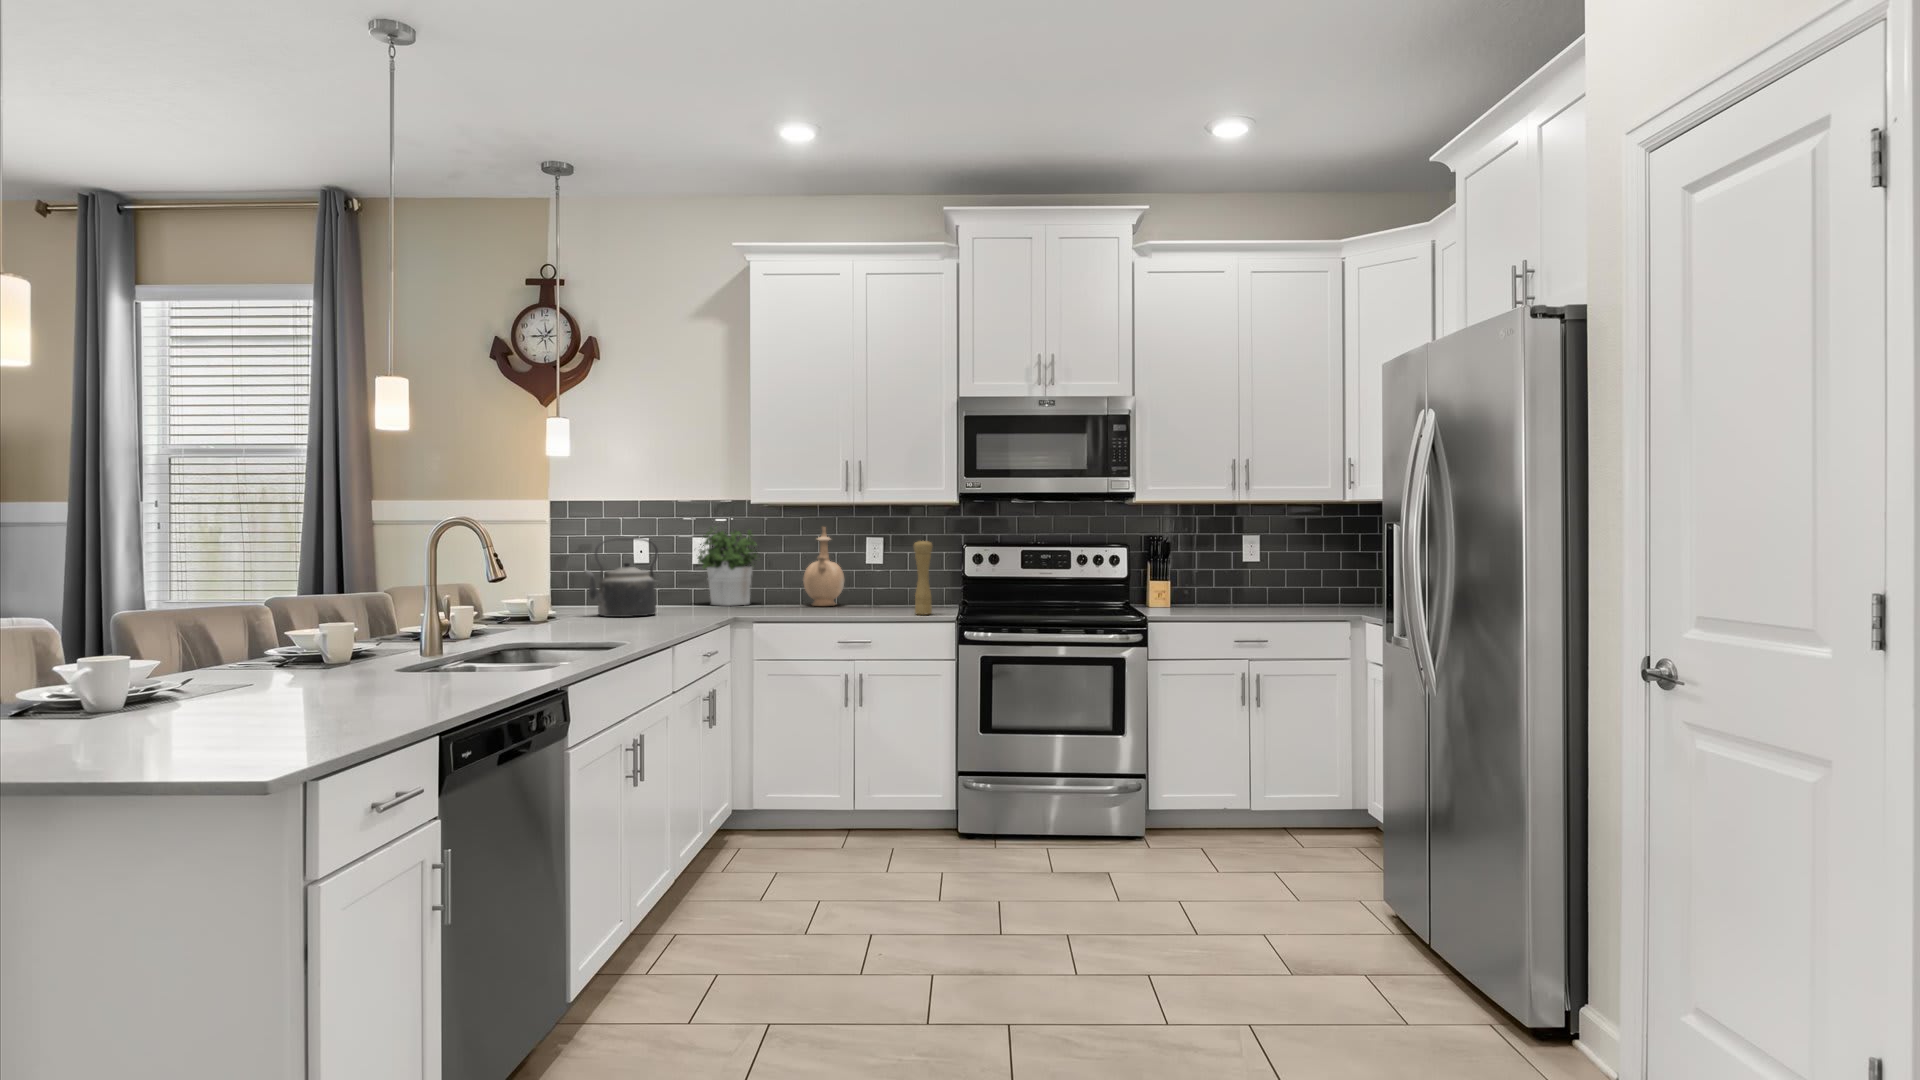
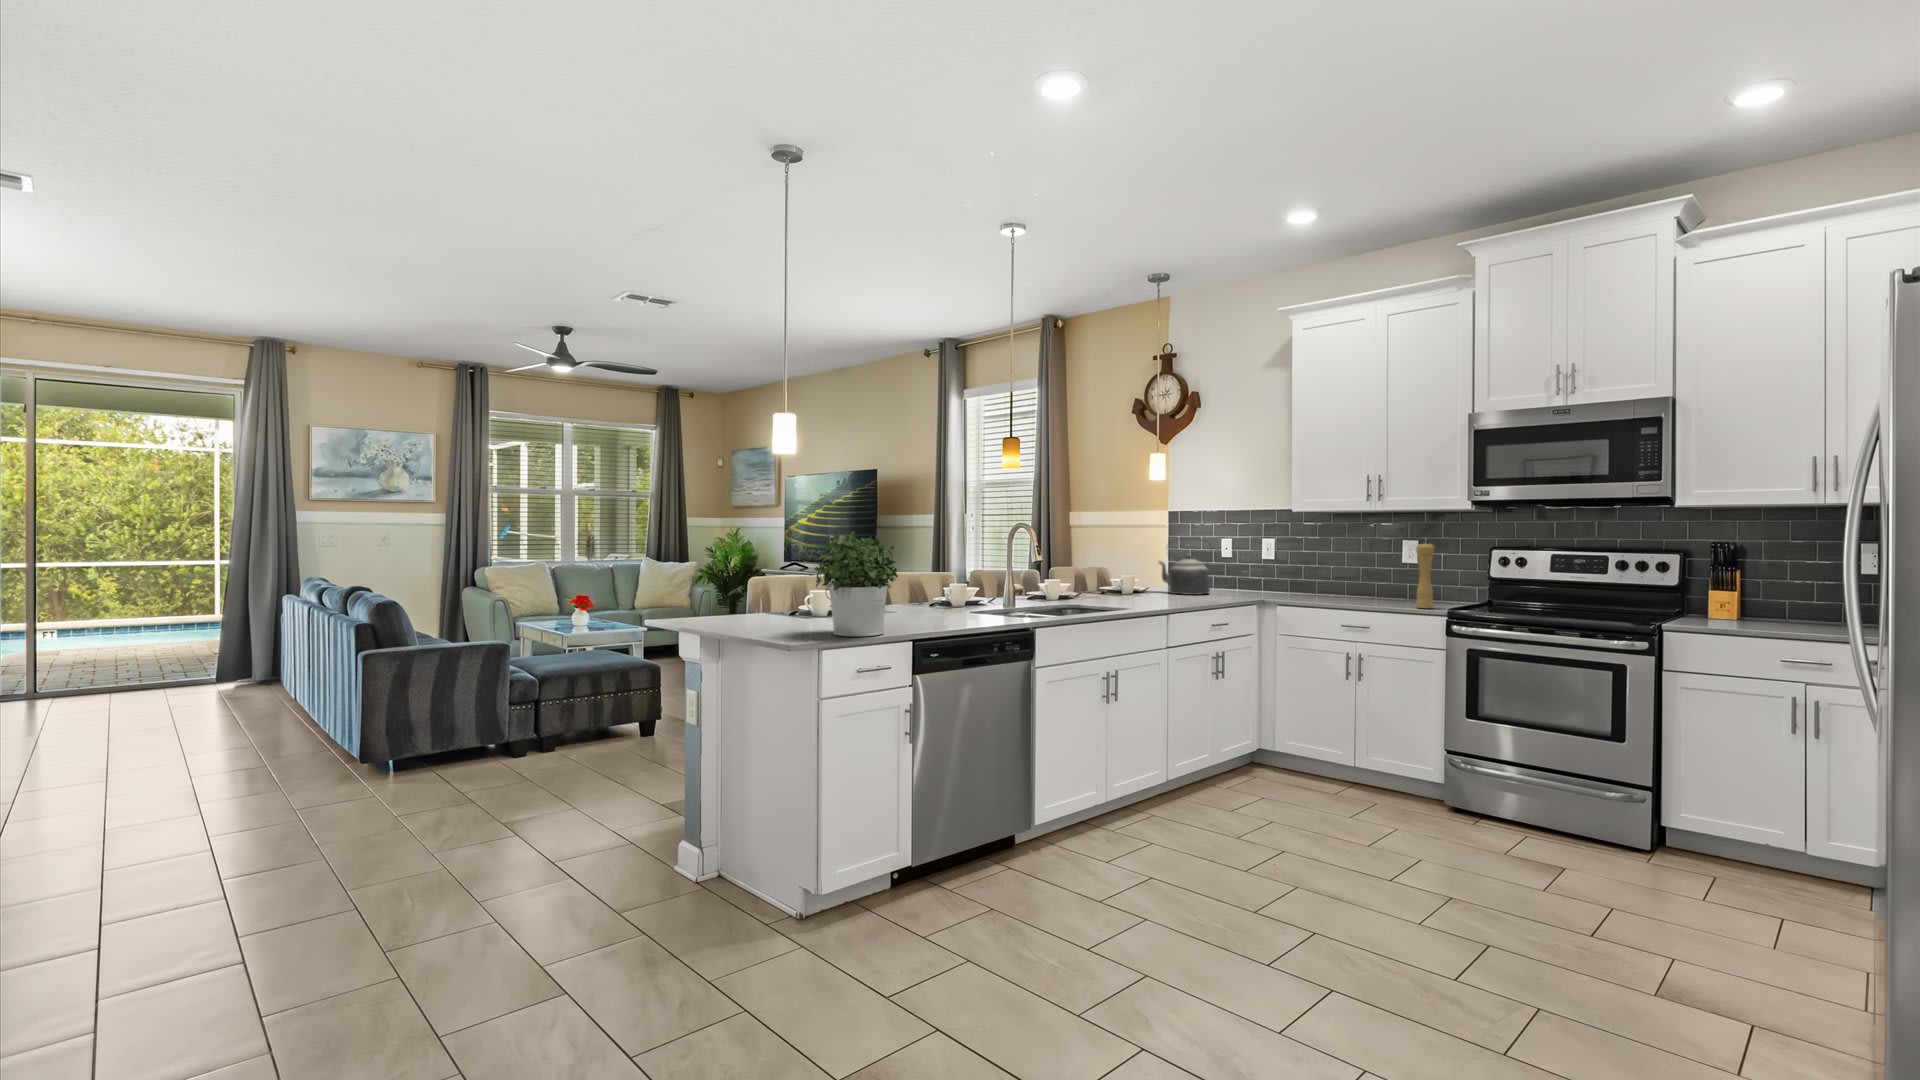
potted plant: present [698,527,759,606] -> present [815,534,898,636]
vase: present [803,527,844,606] -> none [1344,530,1381,596]

